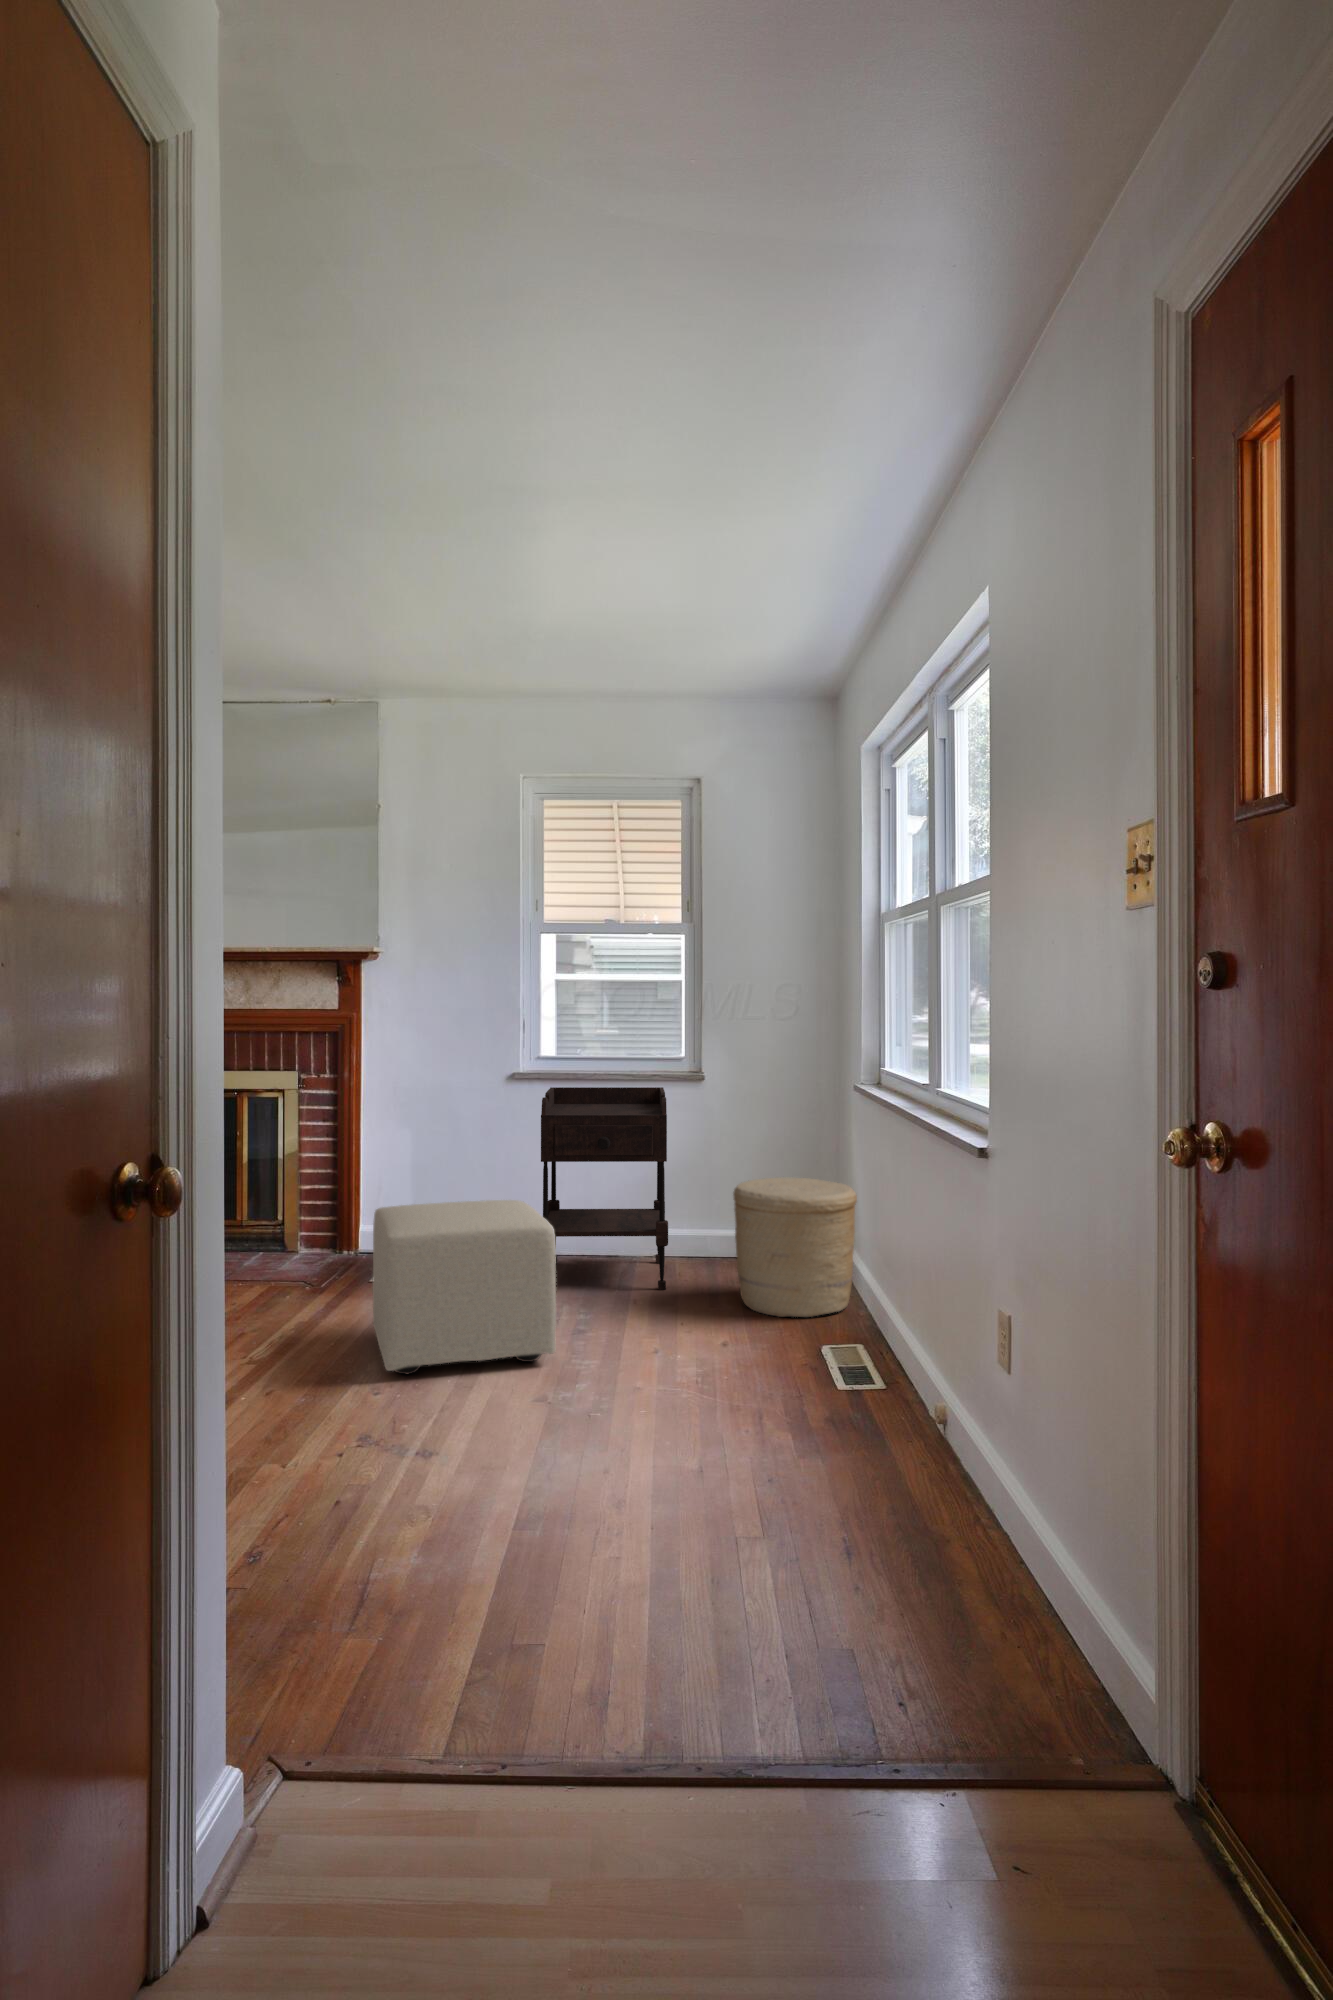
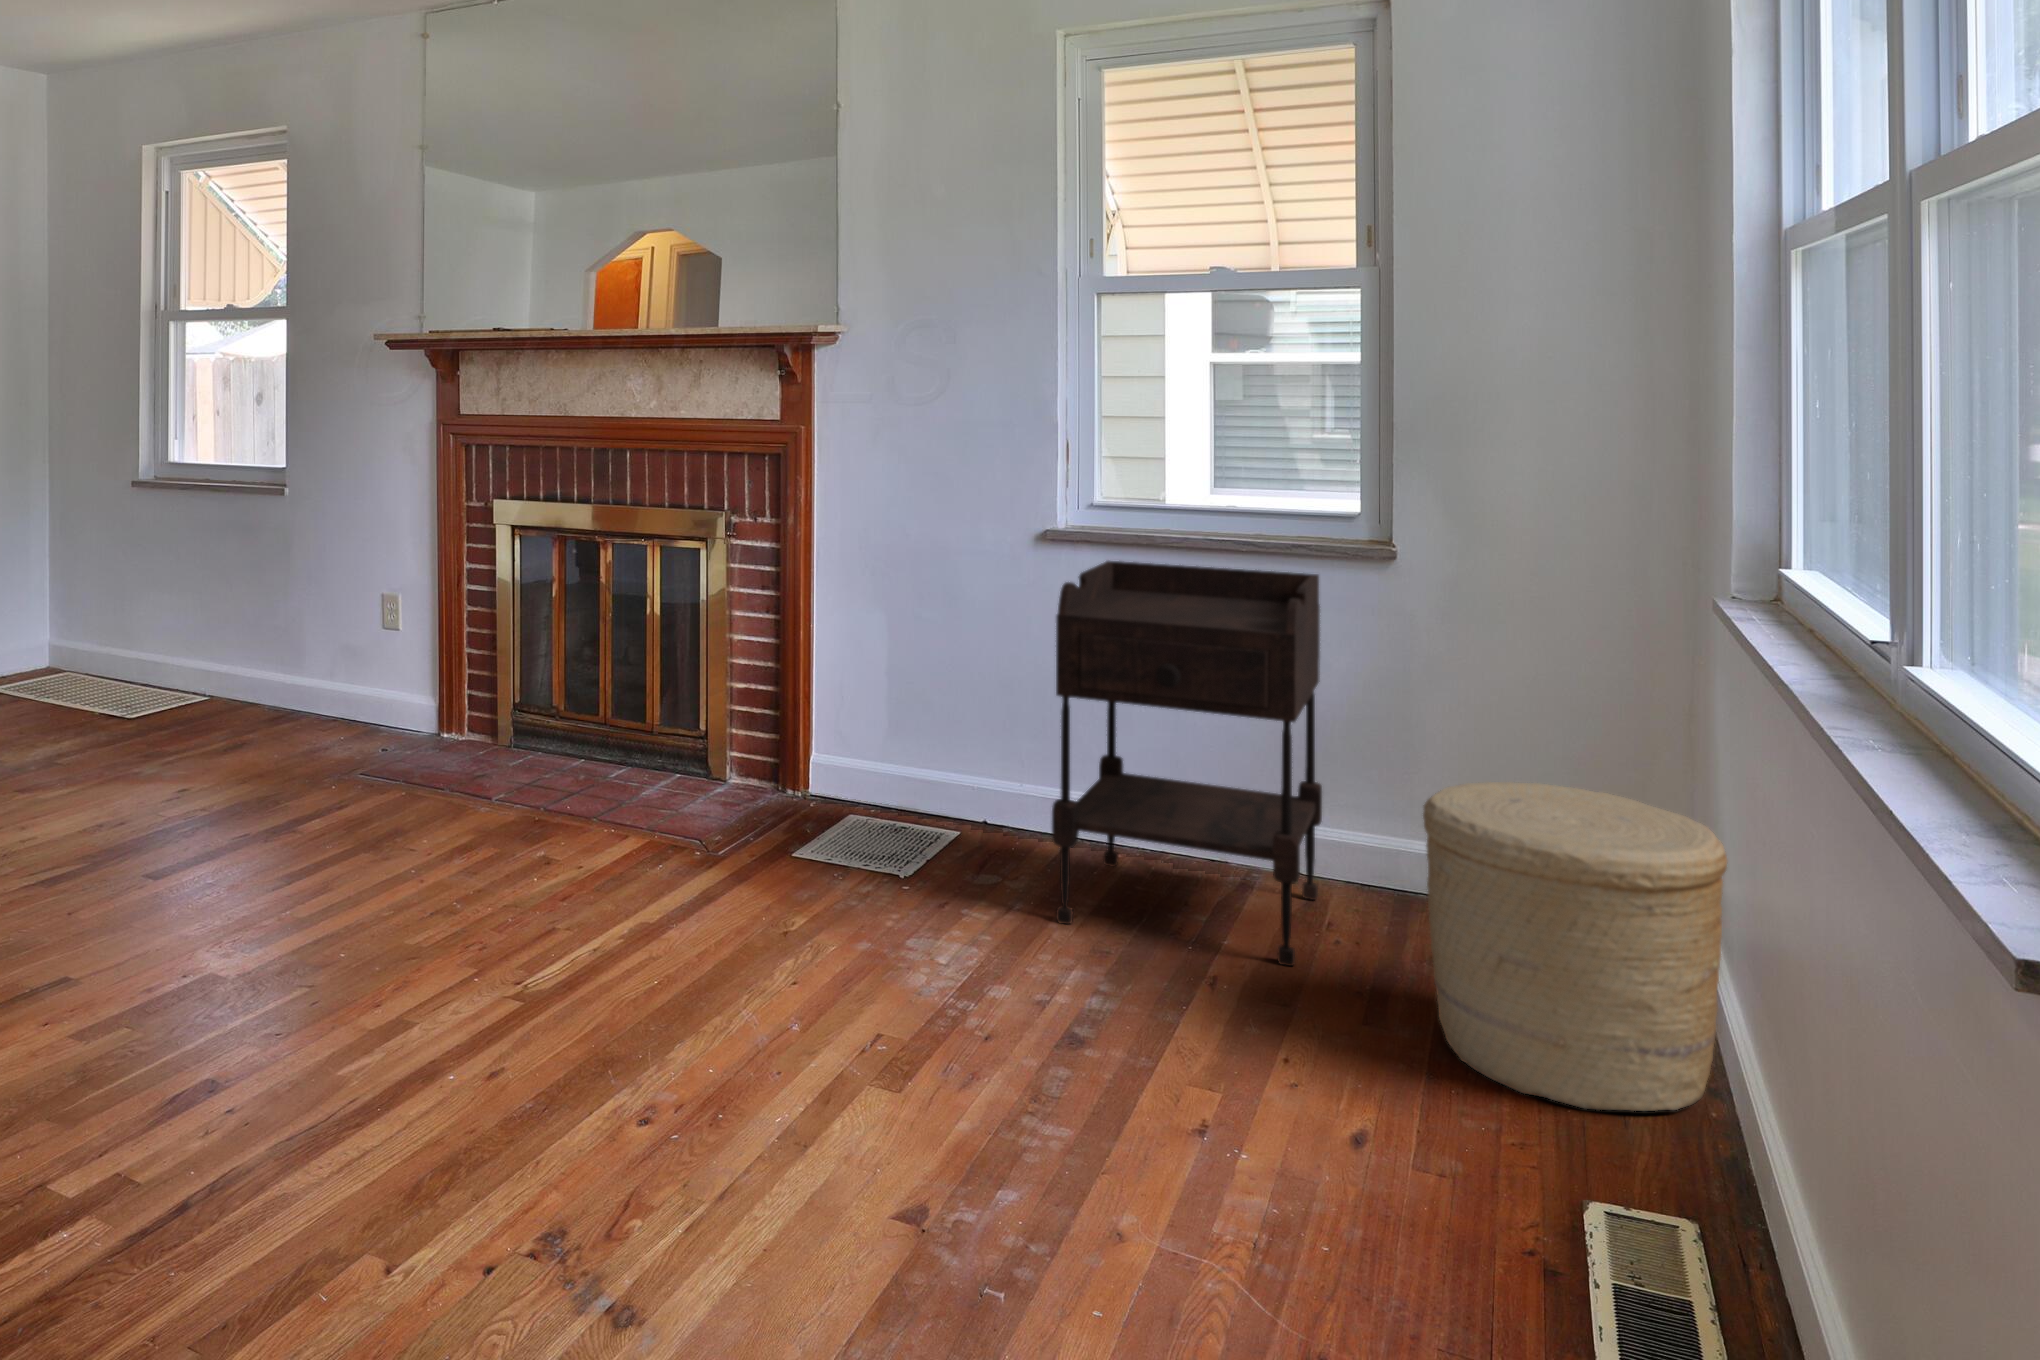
ottoman: present [372,1200,556,1374] -> none [678,756,986,1091]

